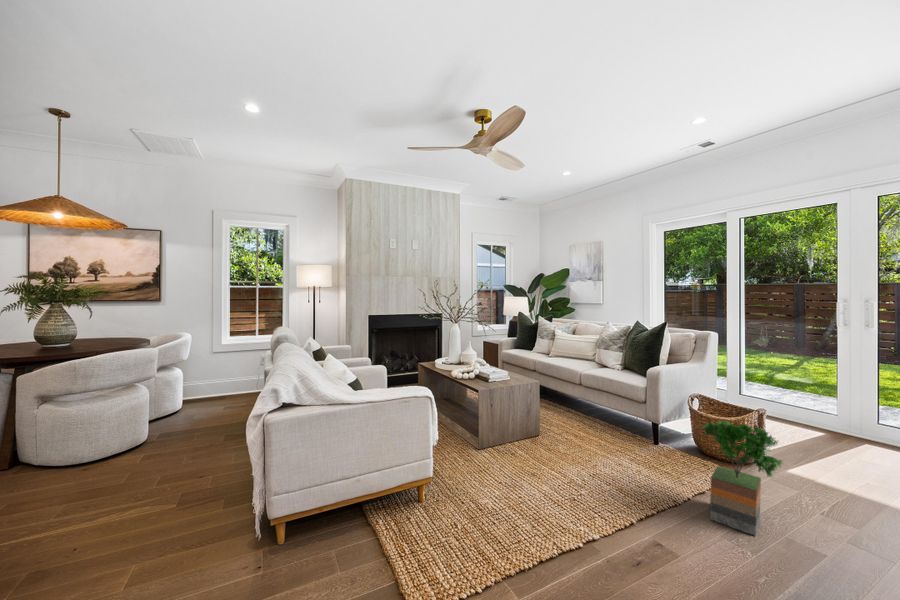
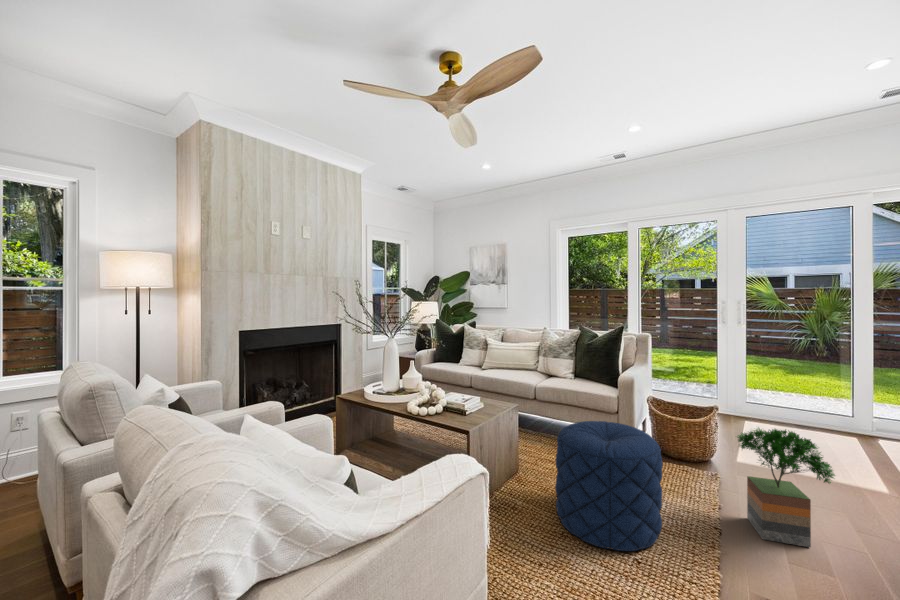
pouf: none [534,397,619,497] -> present [555,421,663,551]

